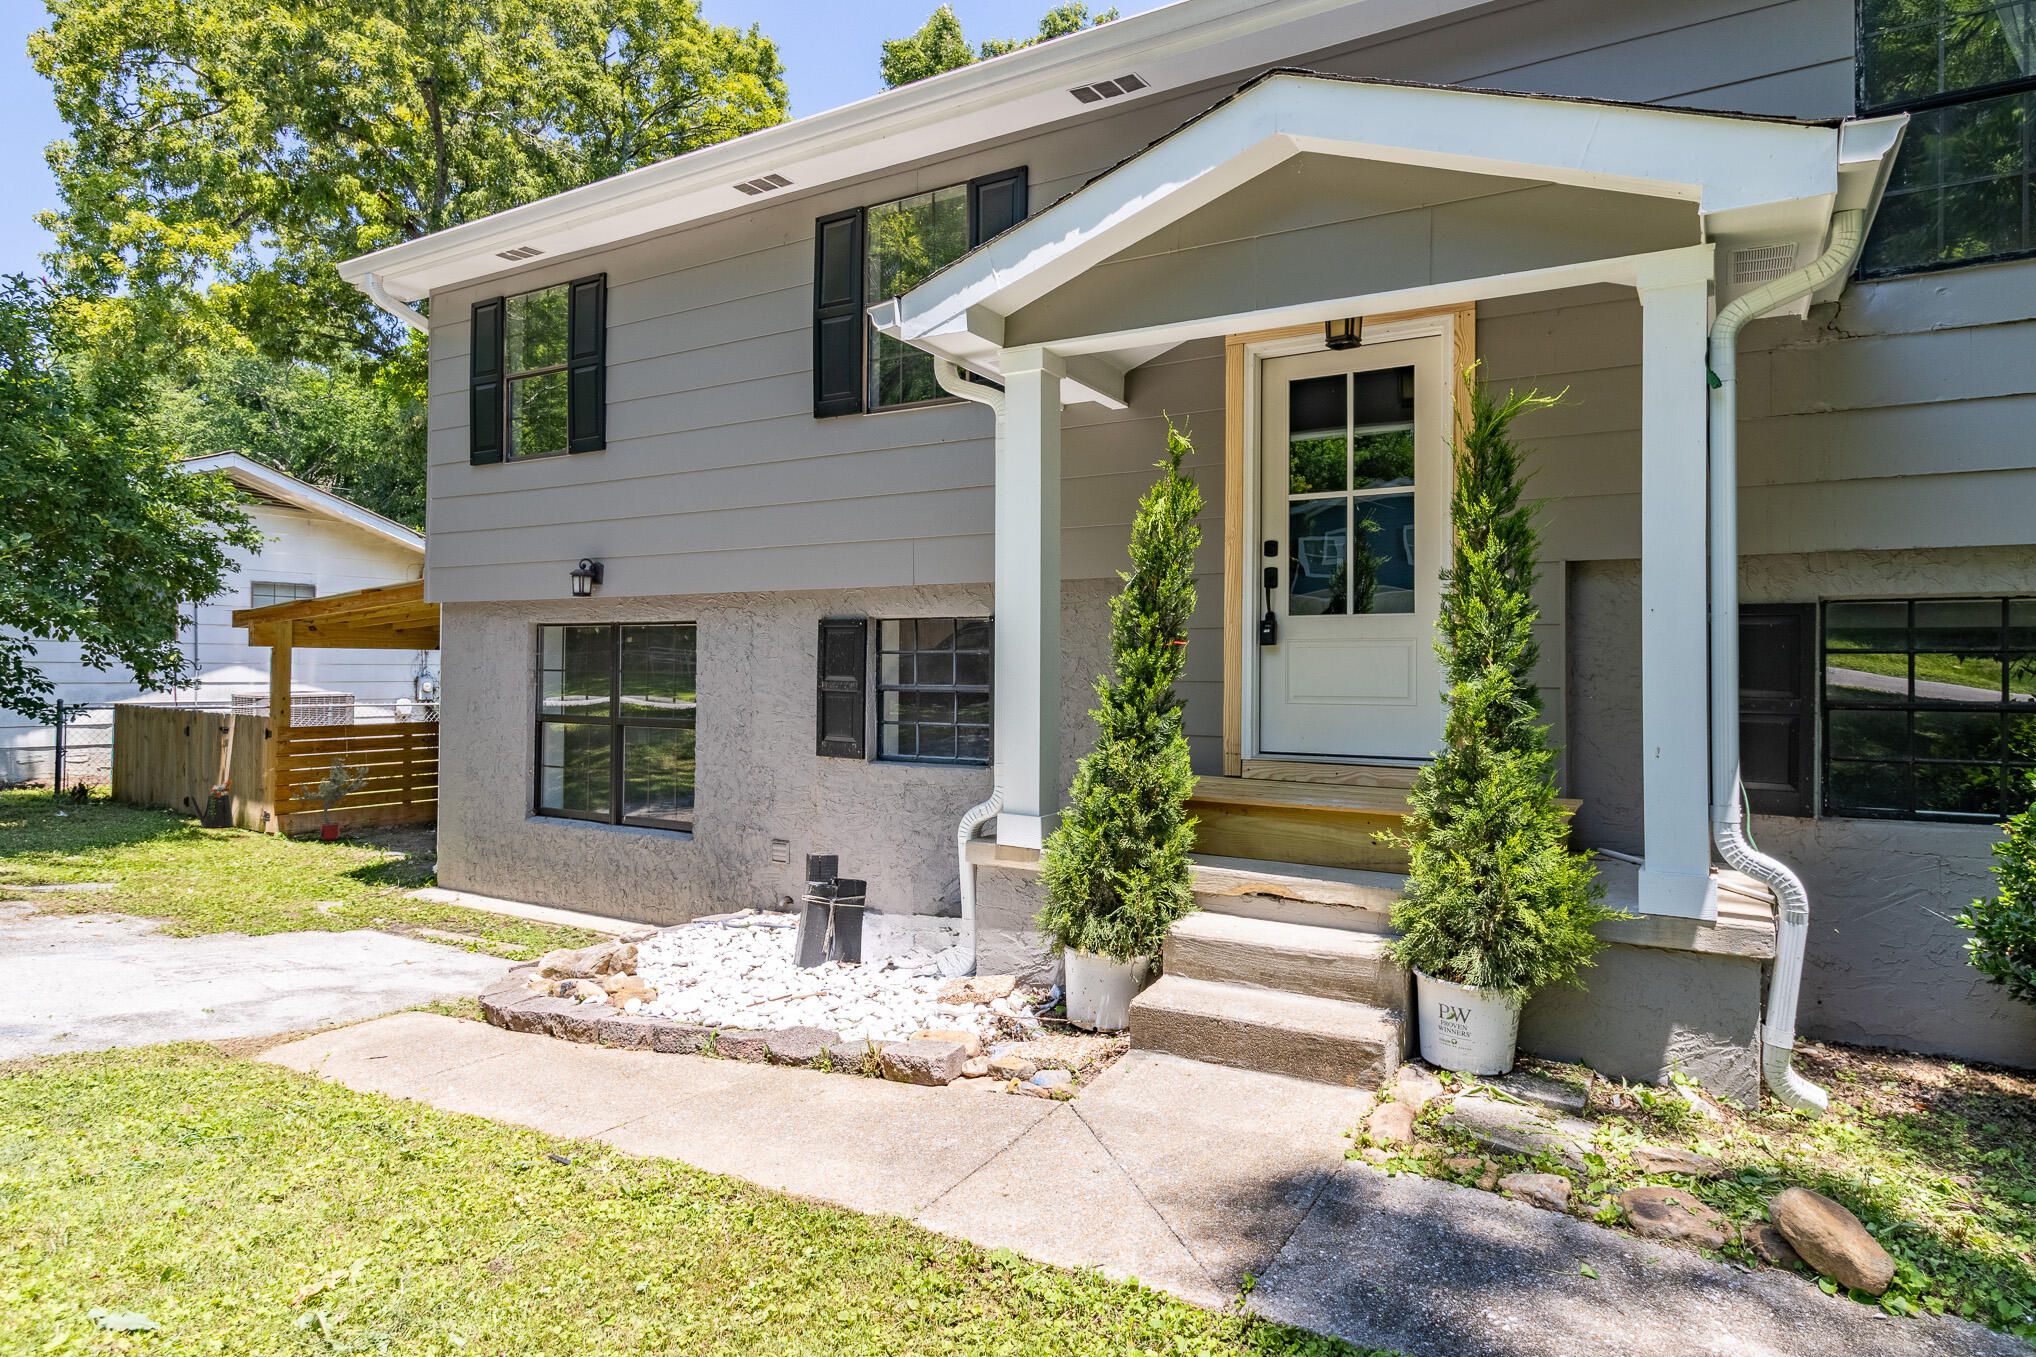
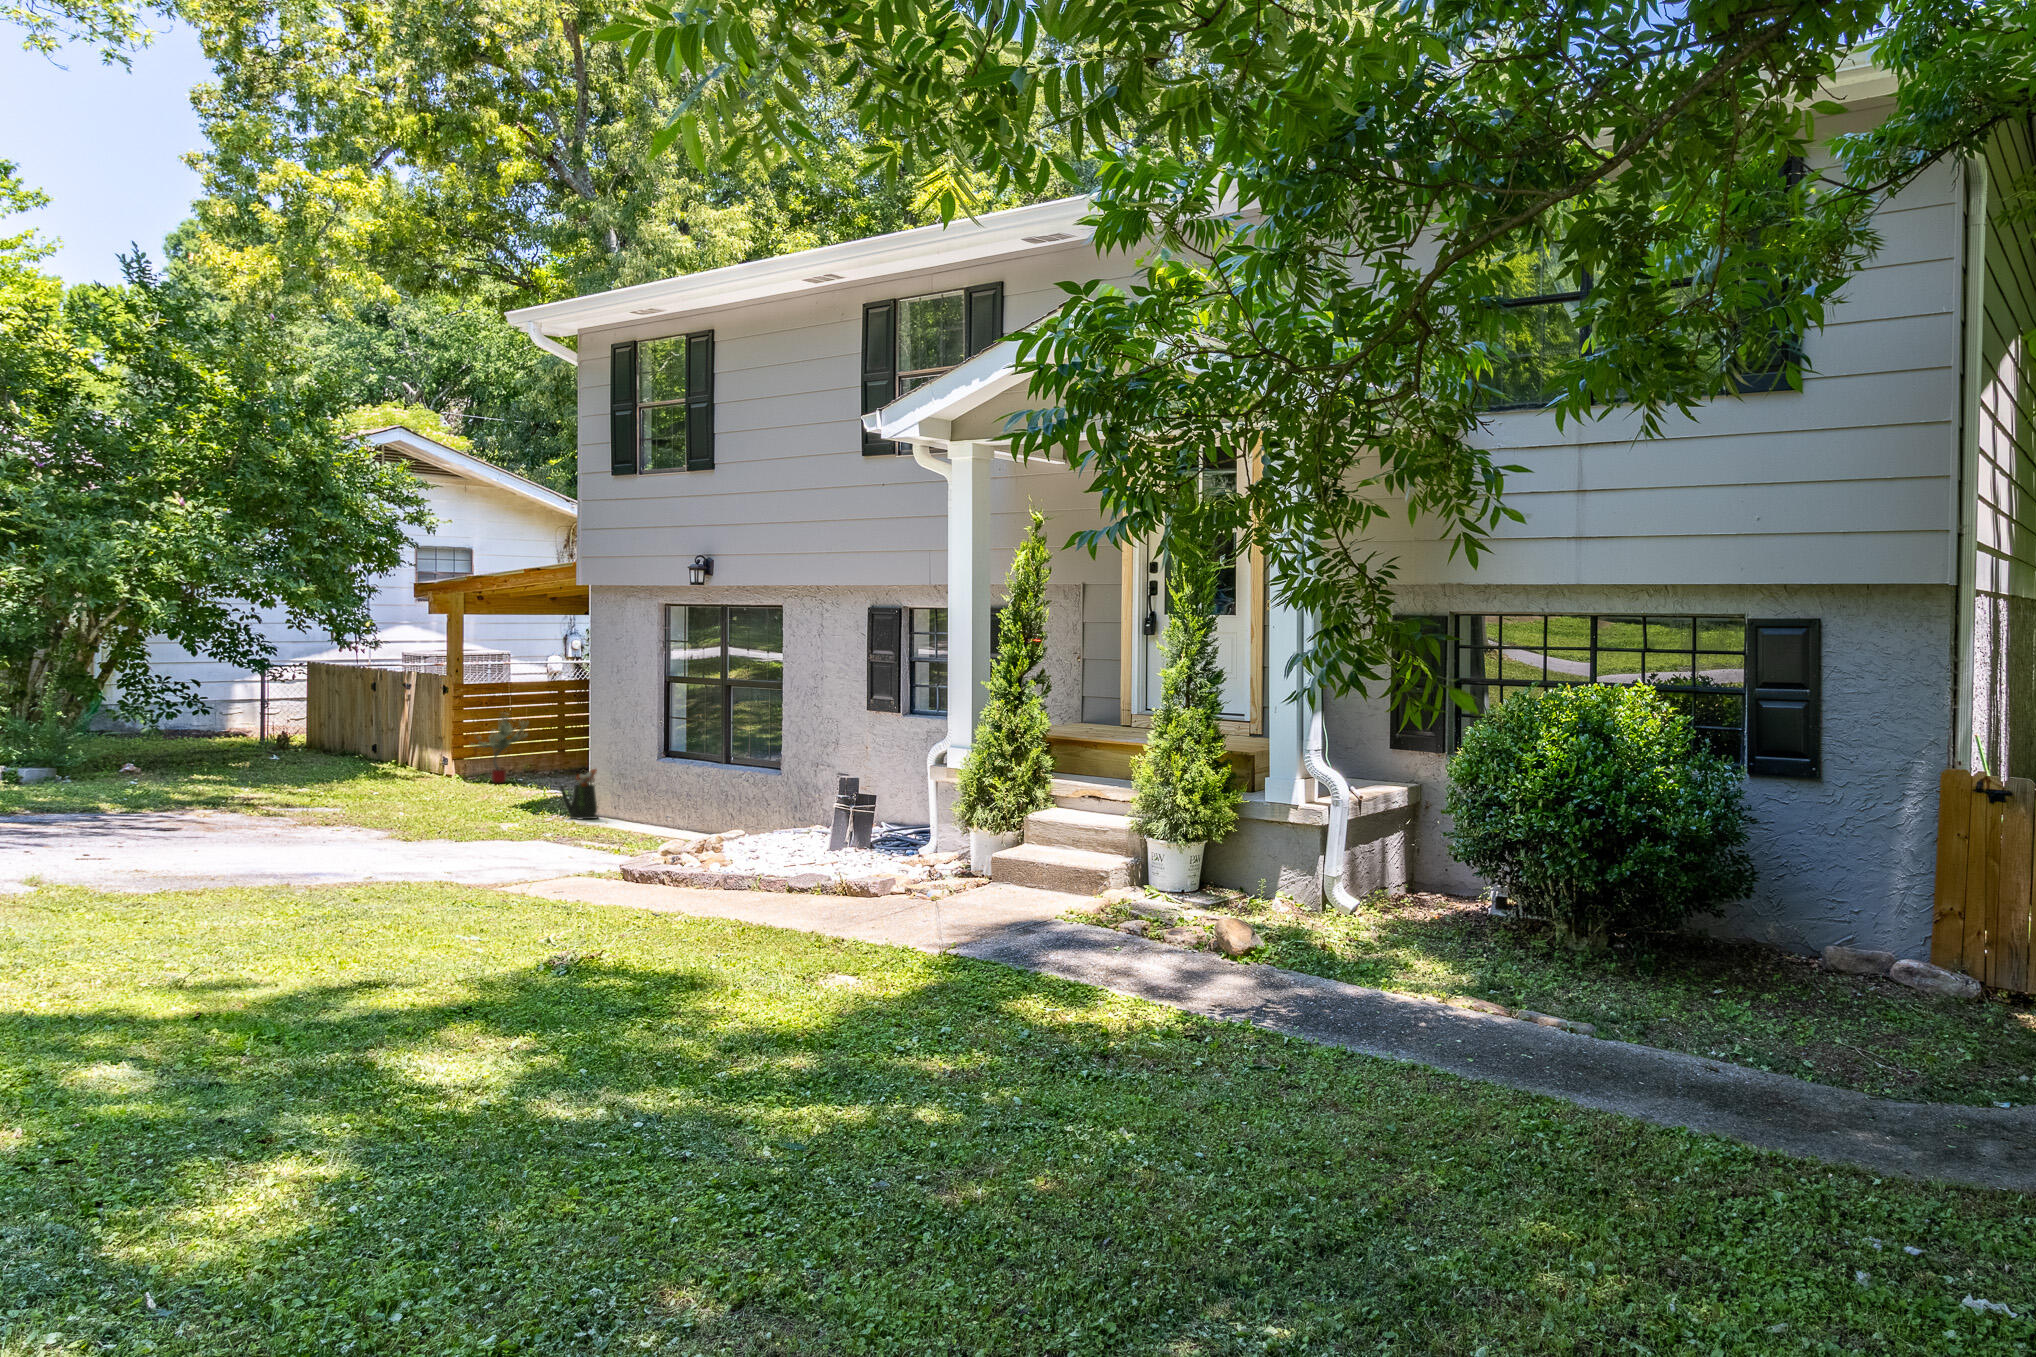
watering can: present [191,780,238,828] -> present [560,769,598,819]

